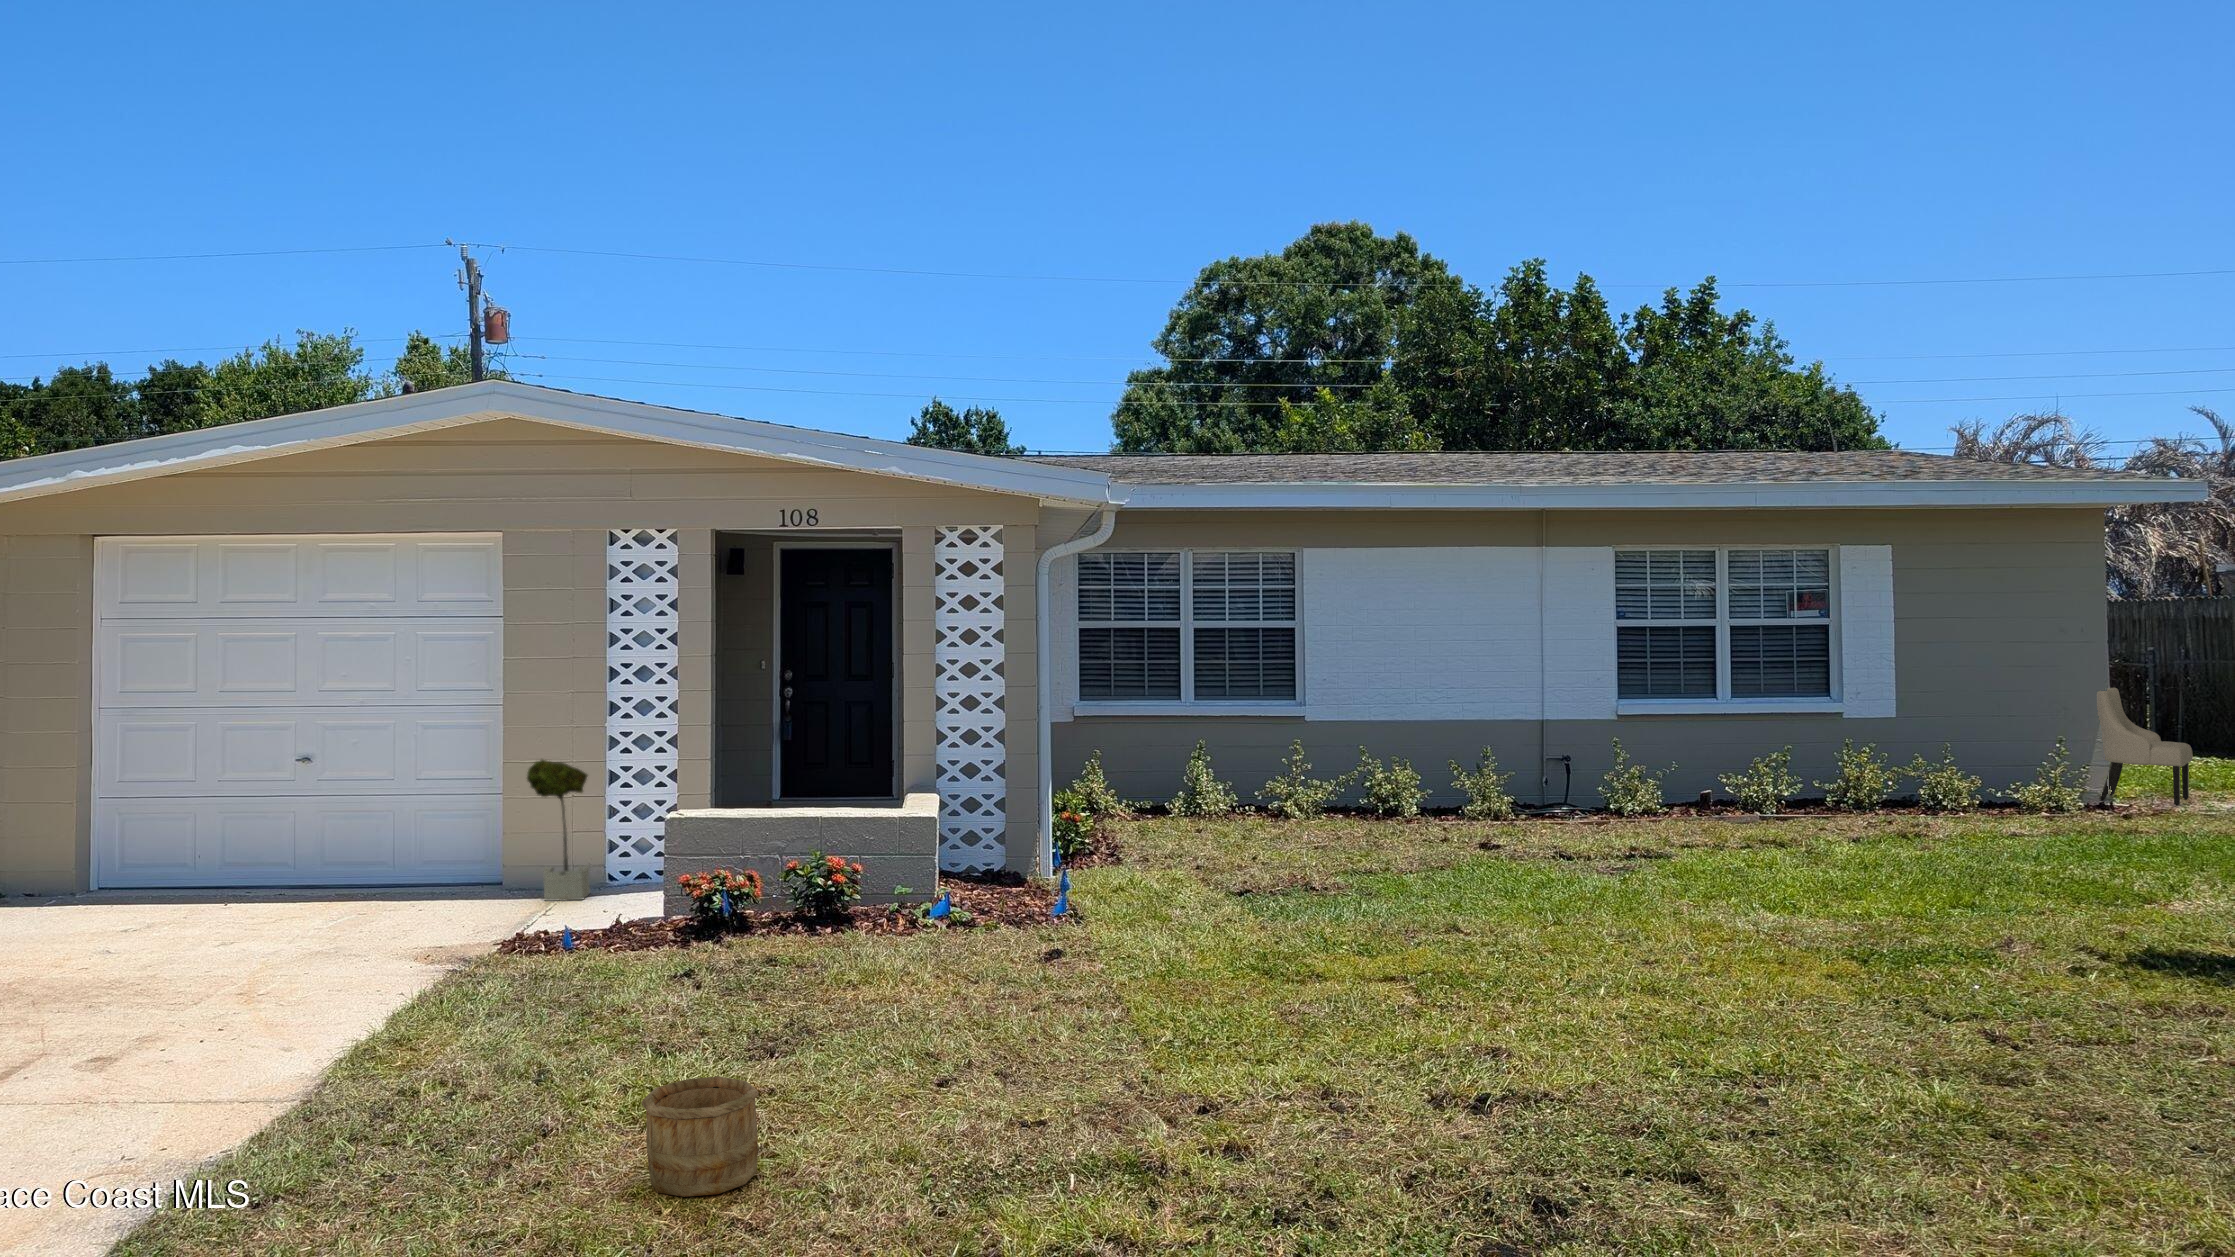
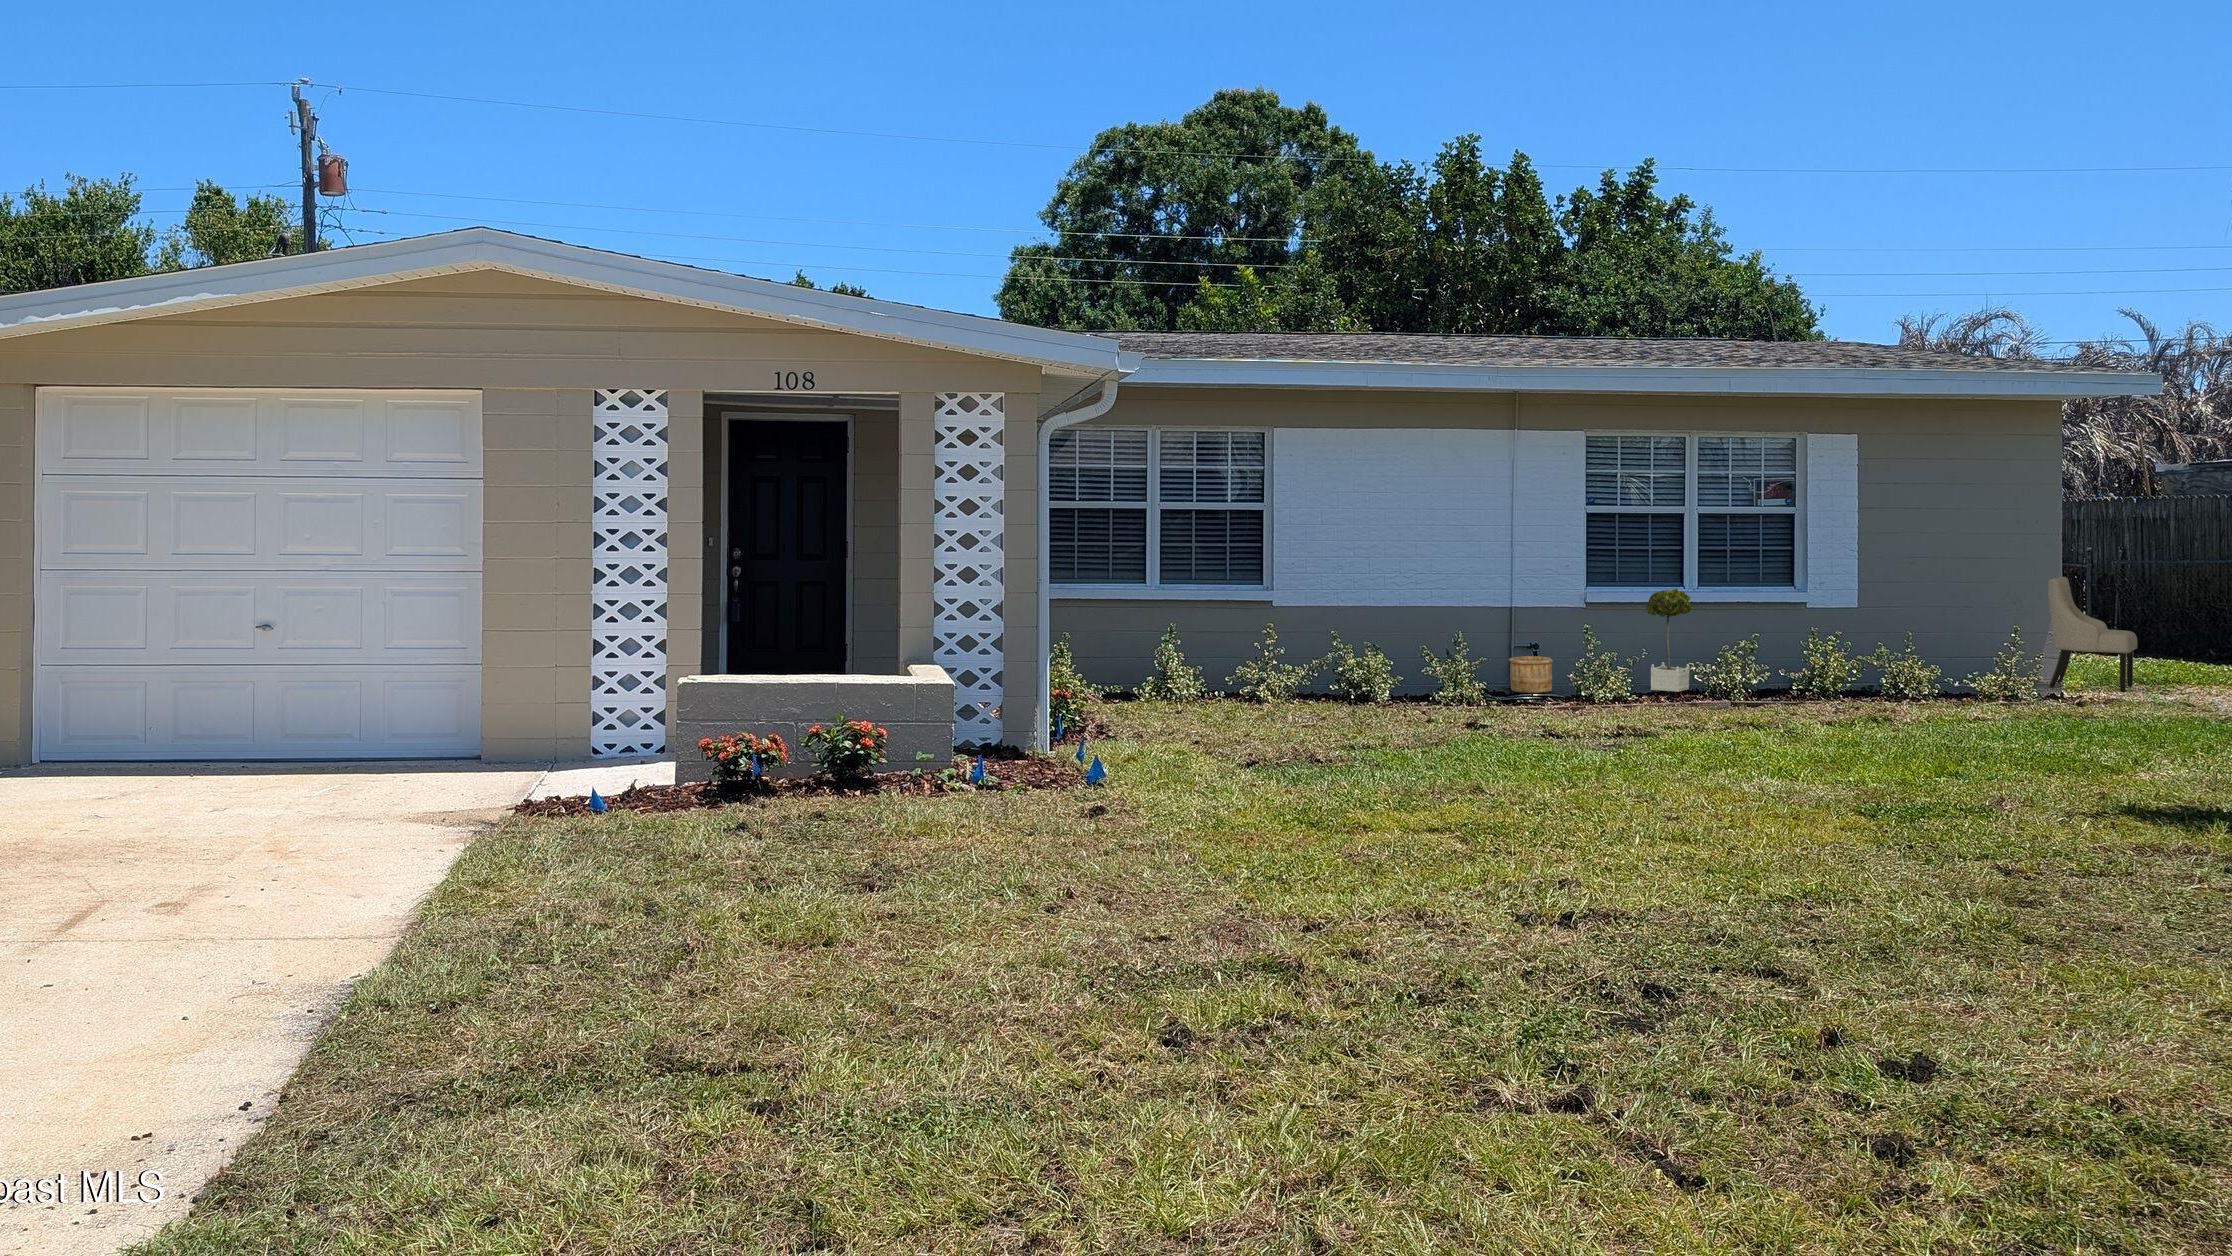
potted tree: present [527,760,590,901] -> present [1646,588,1691,692]
wooden bucket: present [642,1076,759,1197] -> present [1509,656,1553,693]

